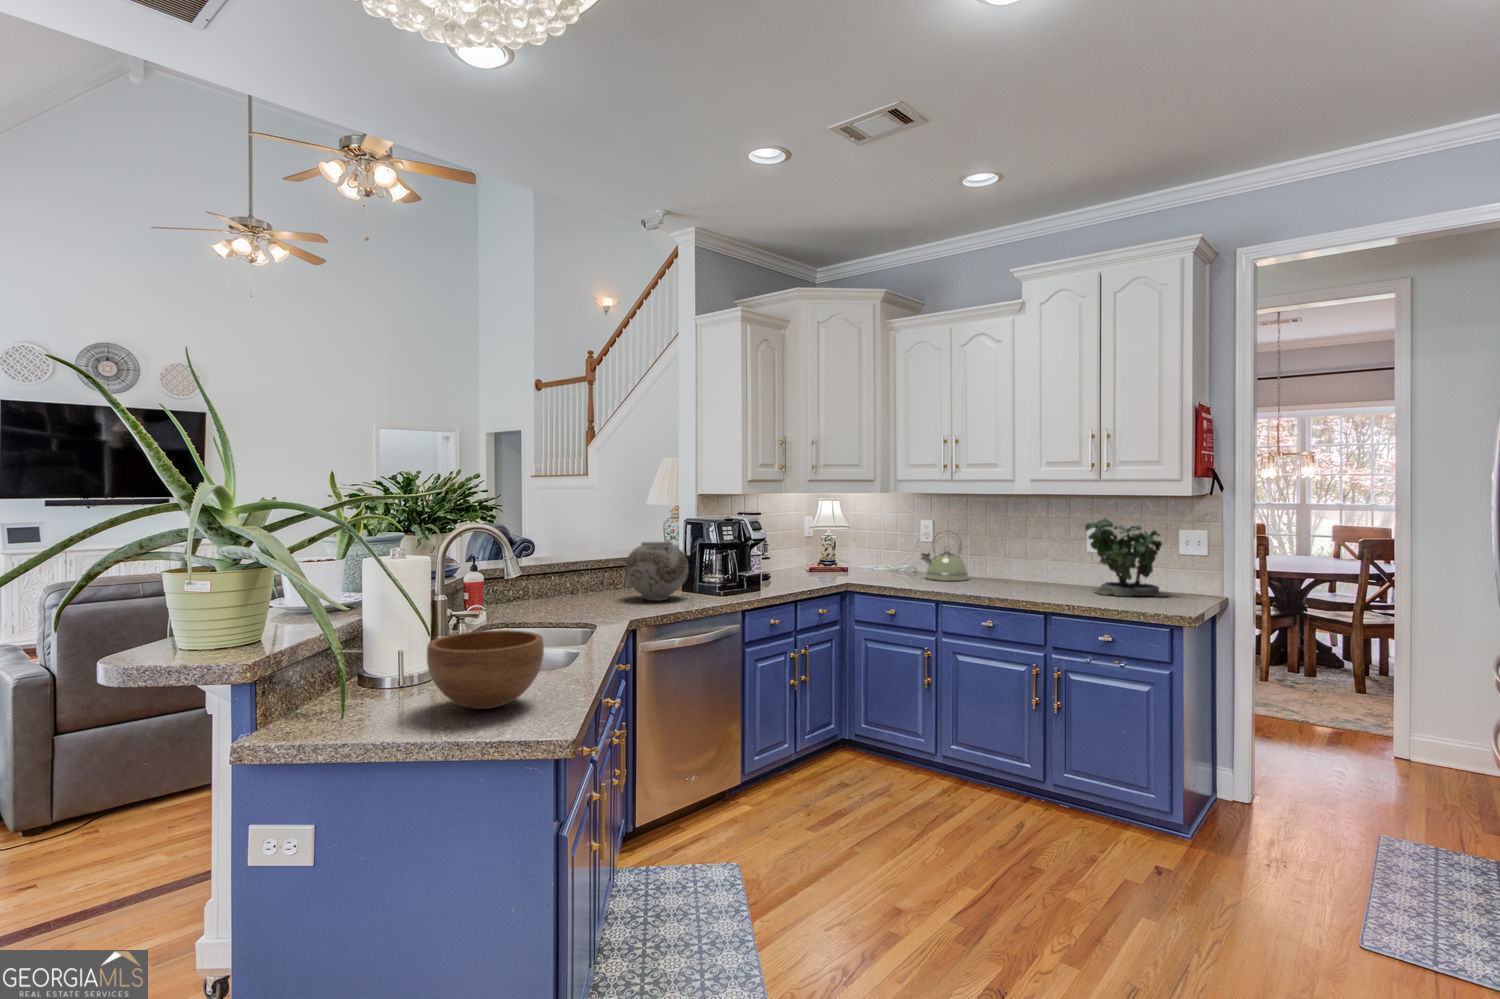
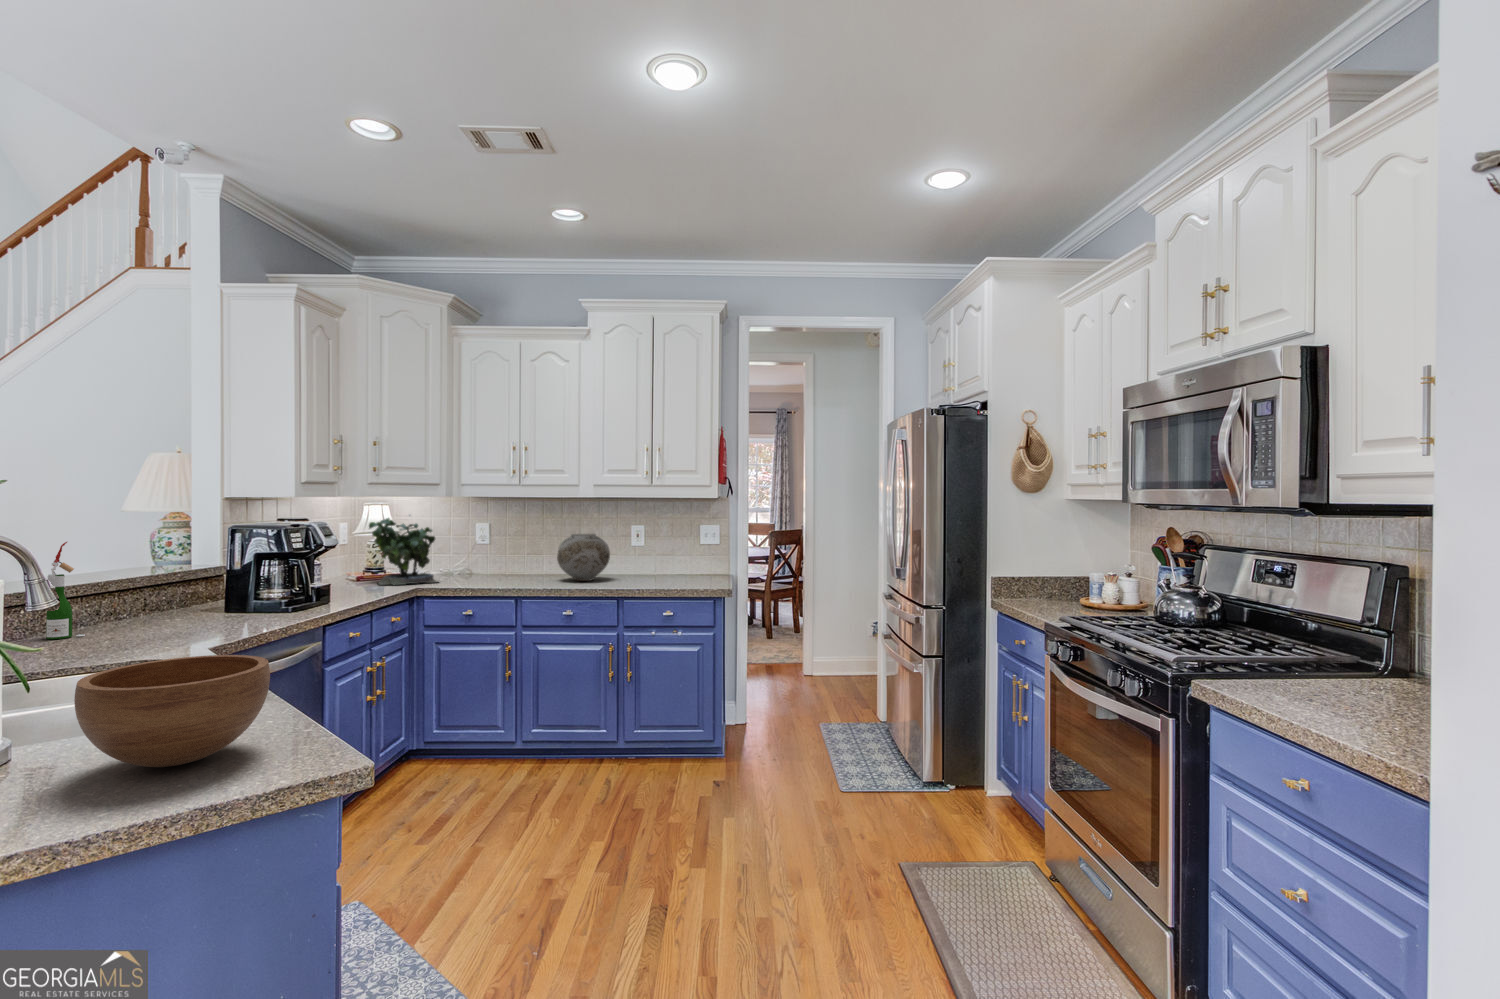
potted plant: present [1085,519,1166,597] -> present [369,518,437,585]
wine bottle: none [563,532,584,603] -> present [46,542,85,639]
kettle: present [921,535,968,581] -> none [485,532,531,579]
vase: present [625,542,688,601] -> present [557,534,610,581]

